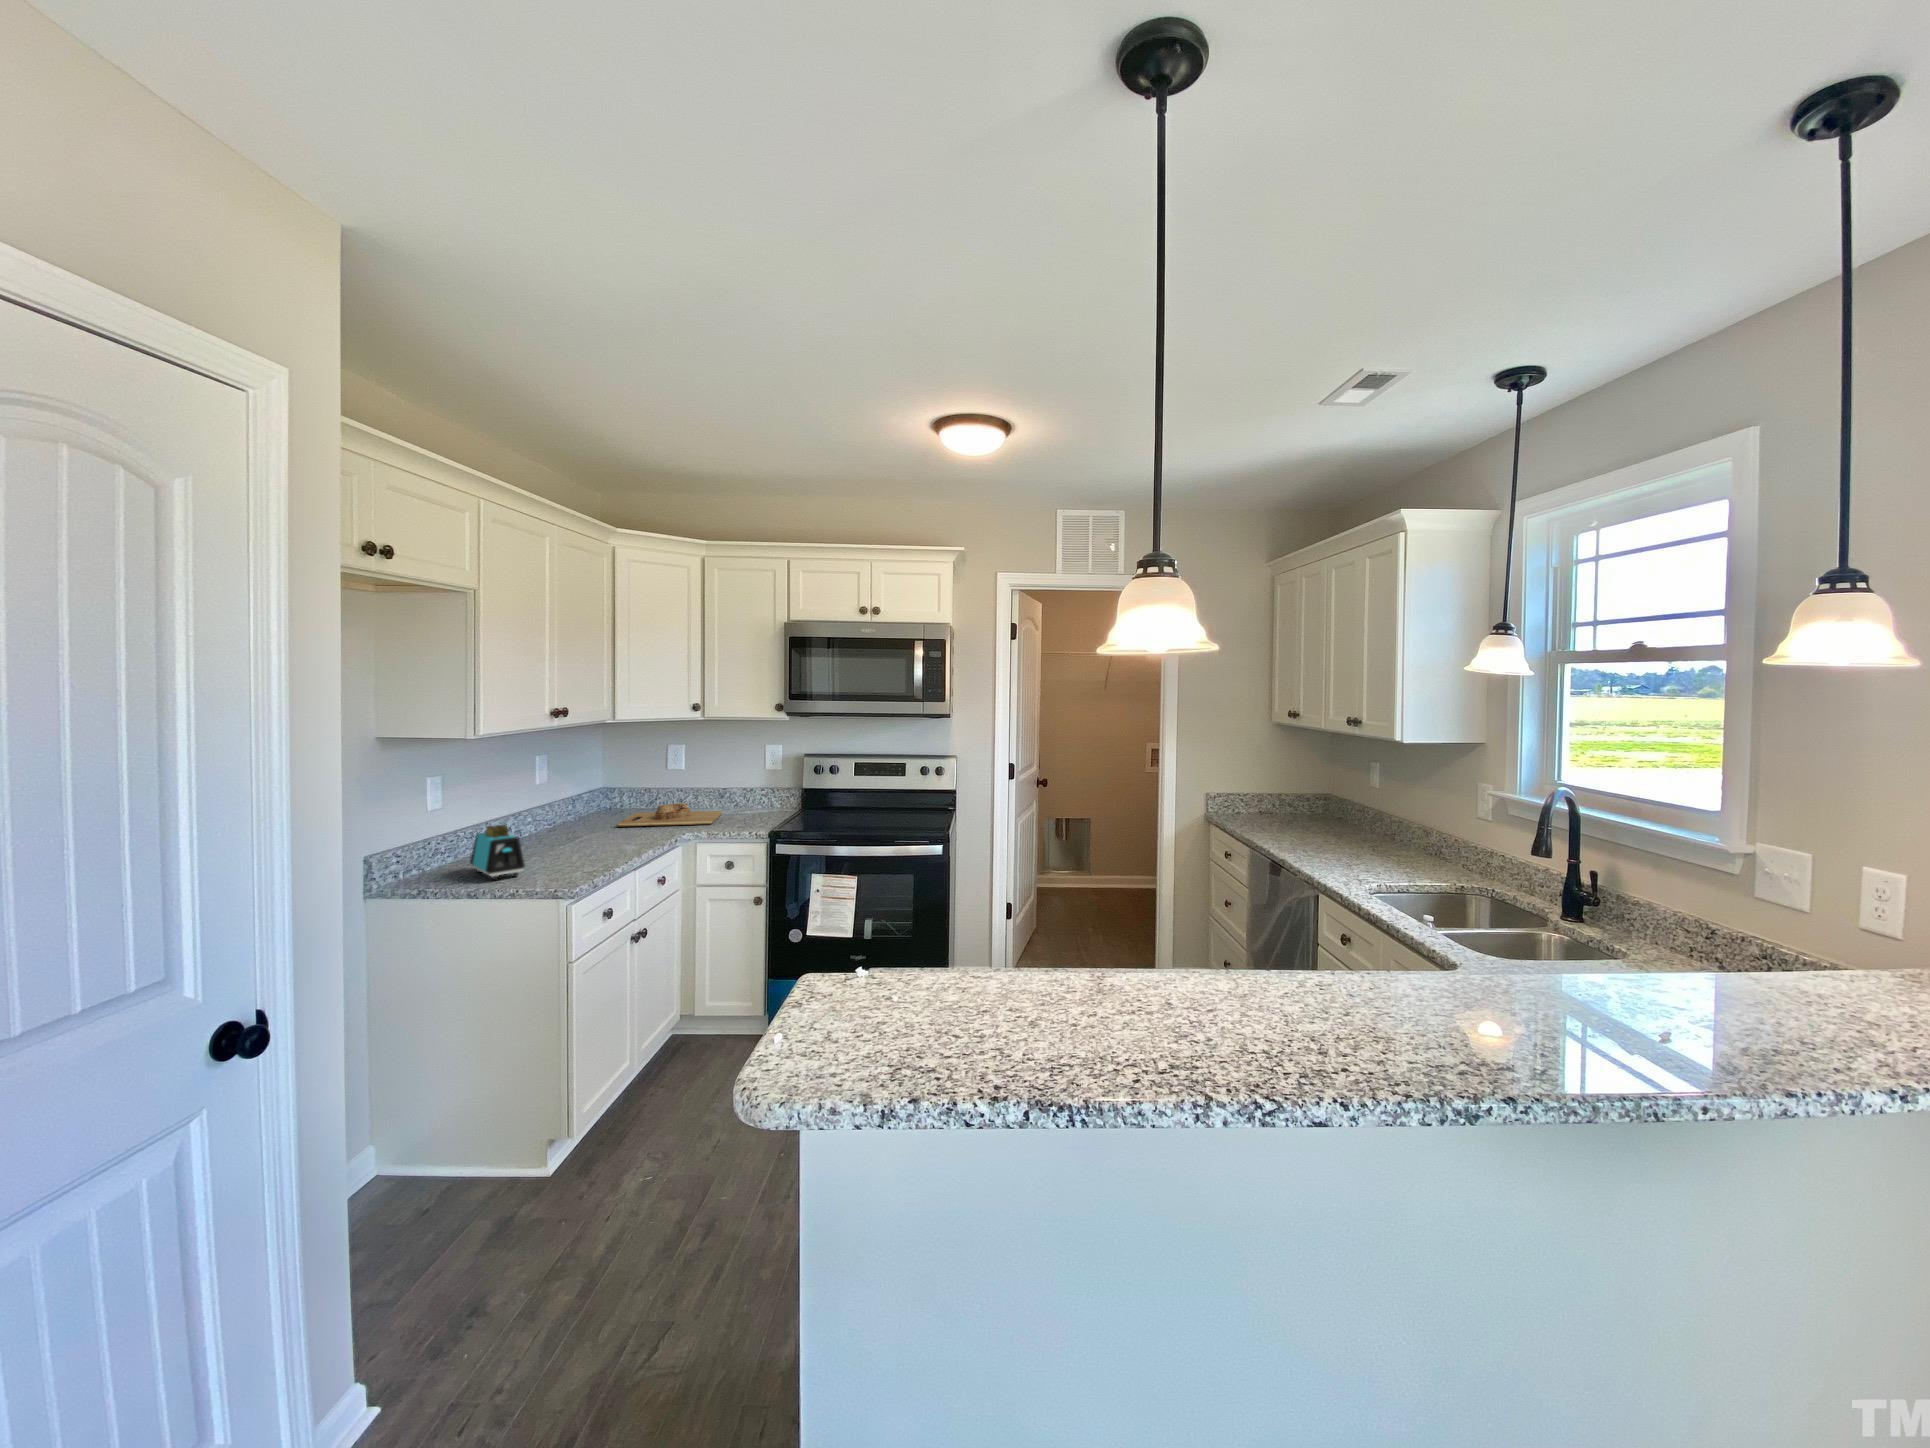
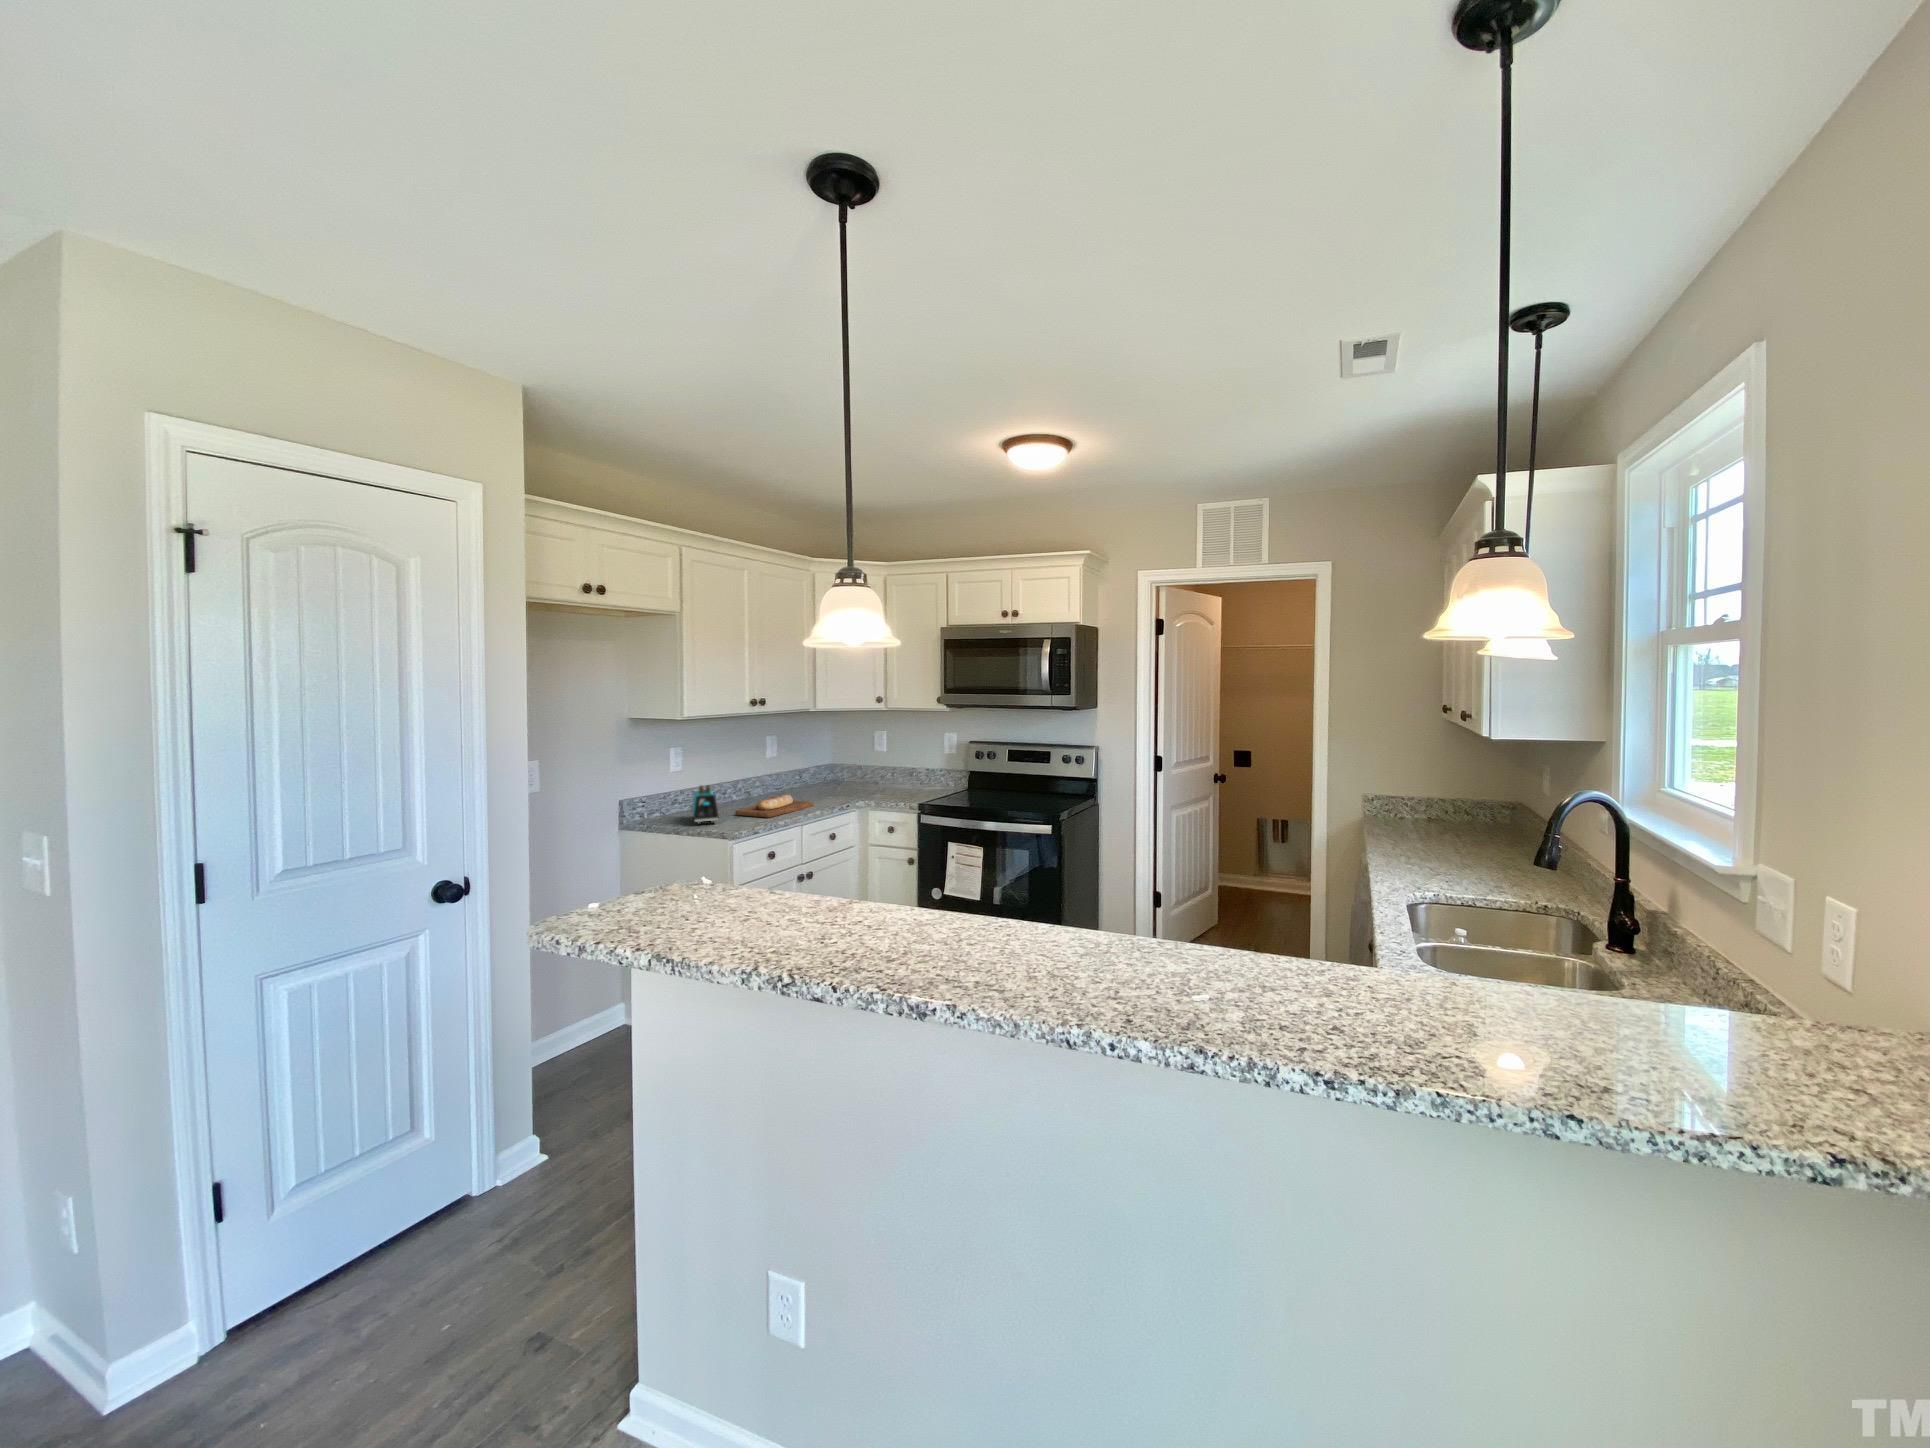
cutting board: present [618,803,722,827] -> none [817,779,904,798]
bread loaf: none [534,829,632,861] -> present [735,794,814,817]

